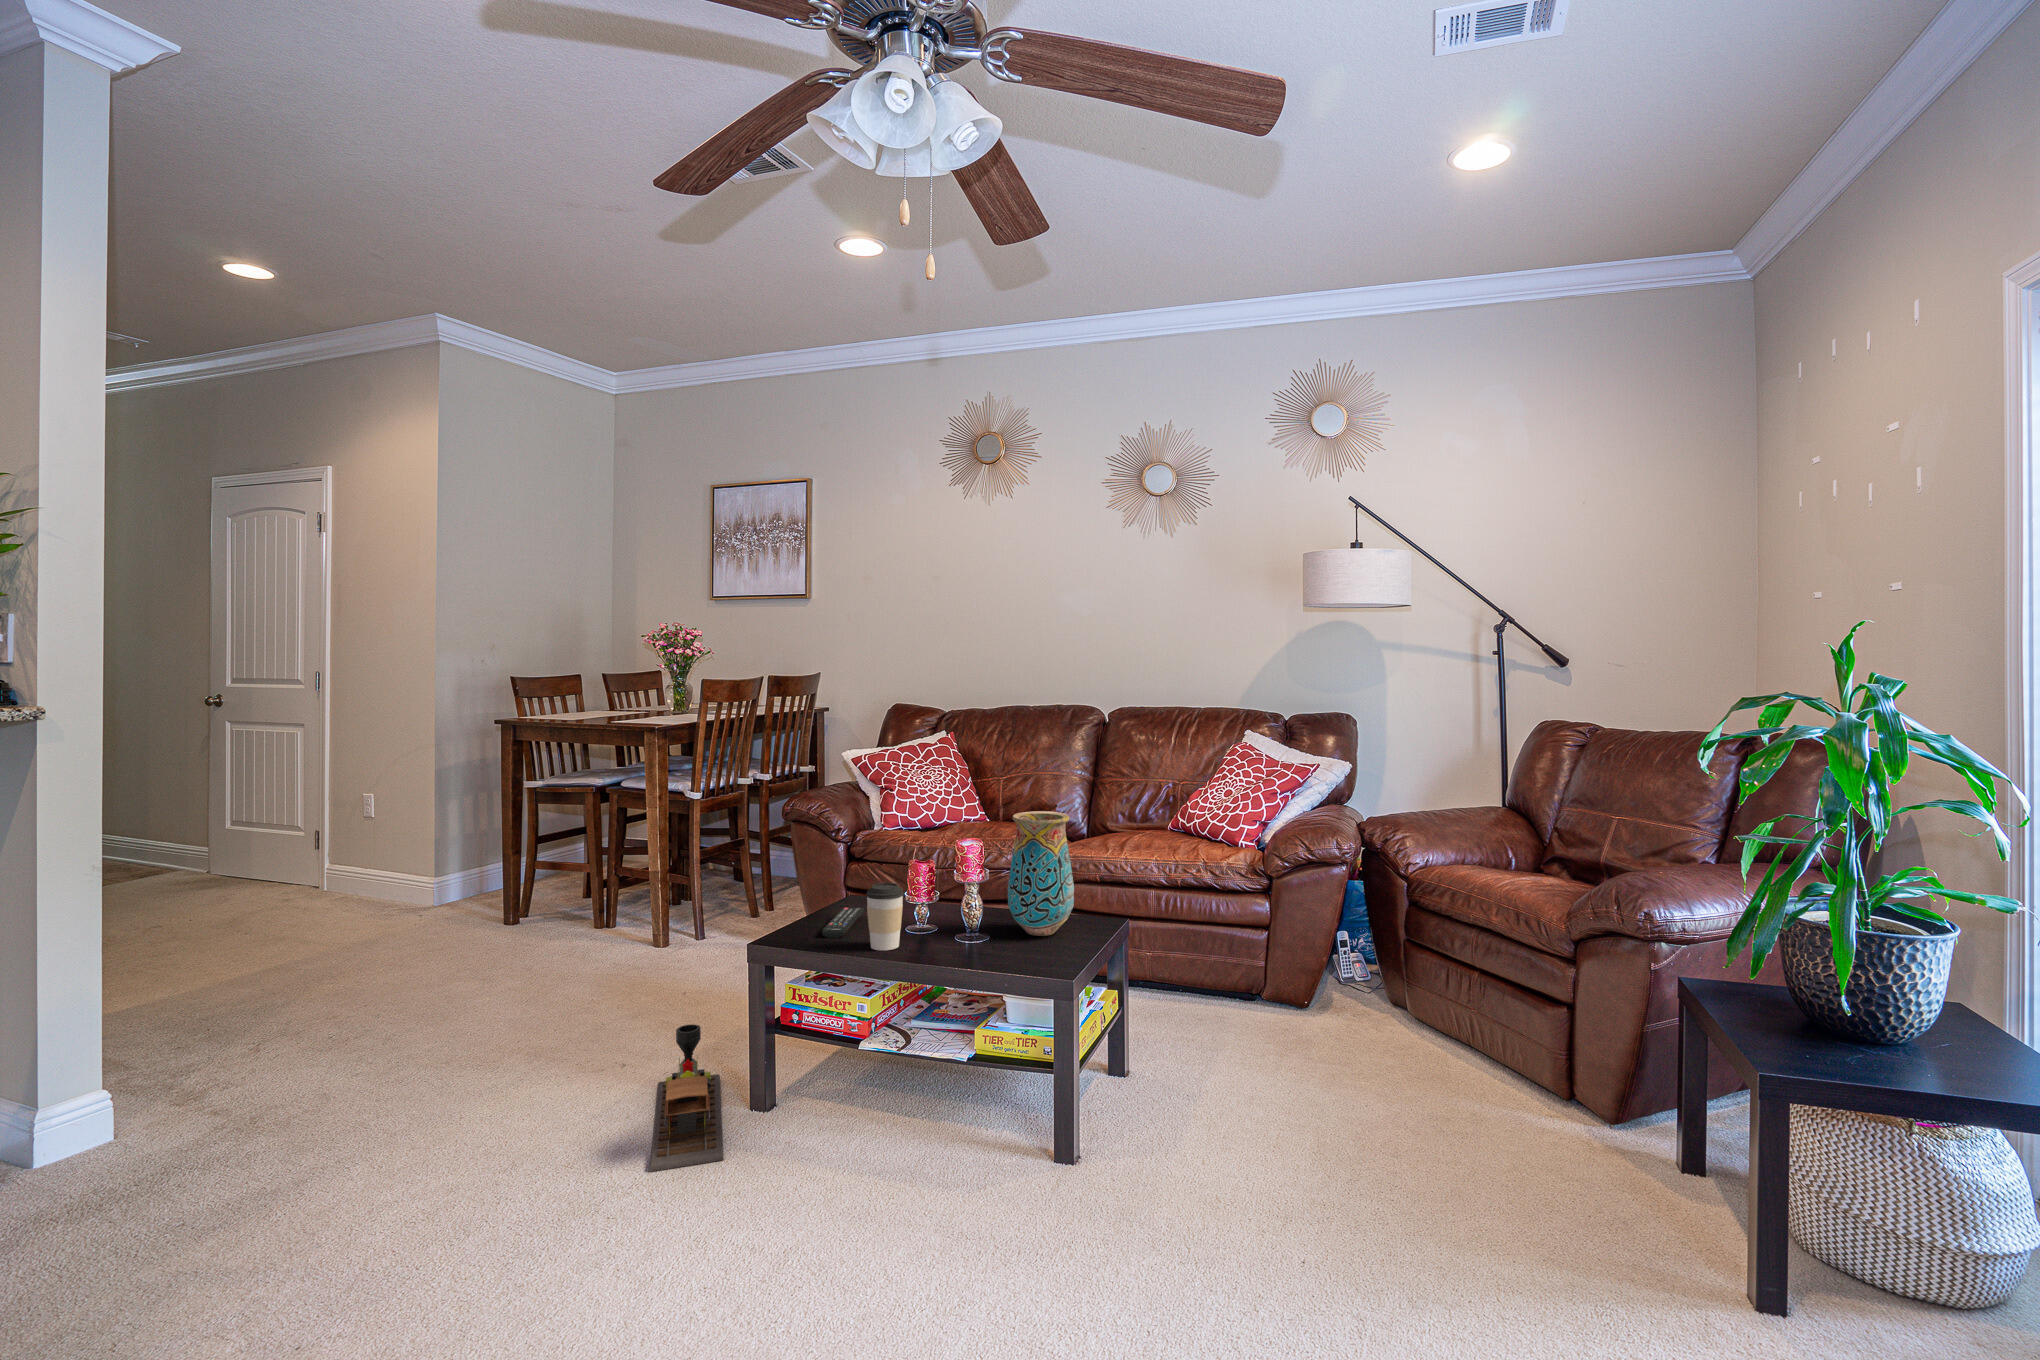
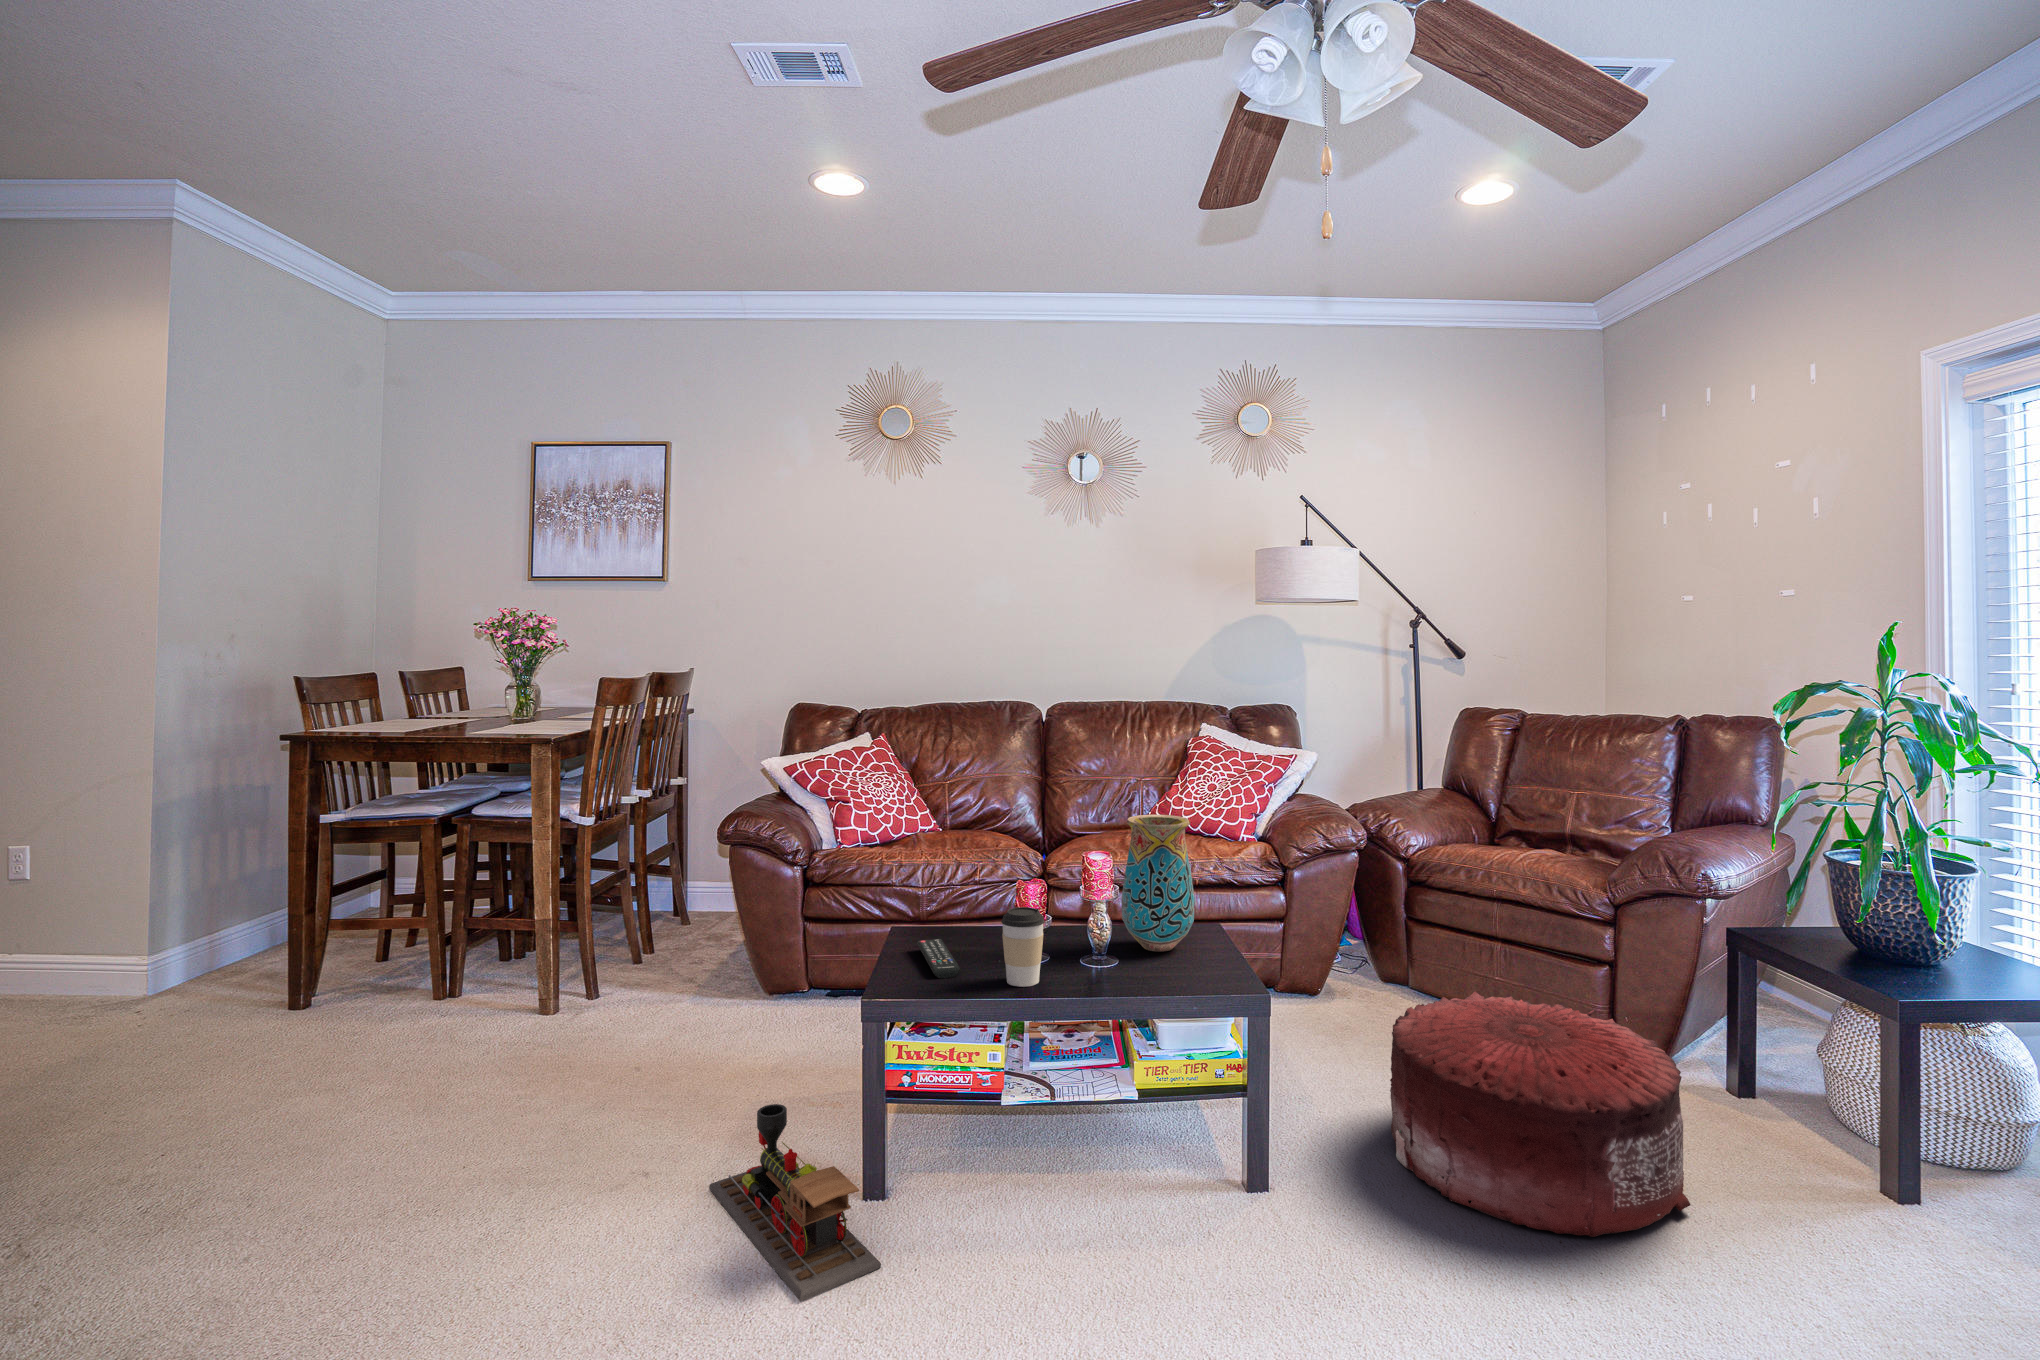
pouf: none [1222,1008,1505,1255] -> present [1390,992,1691,1237]

